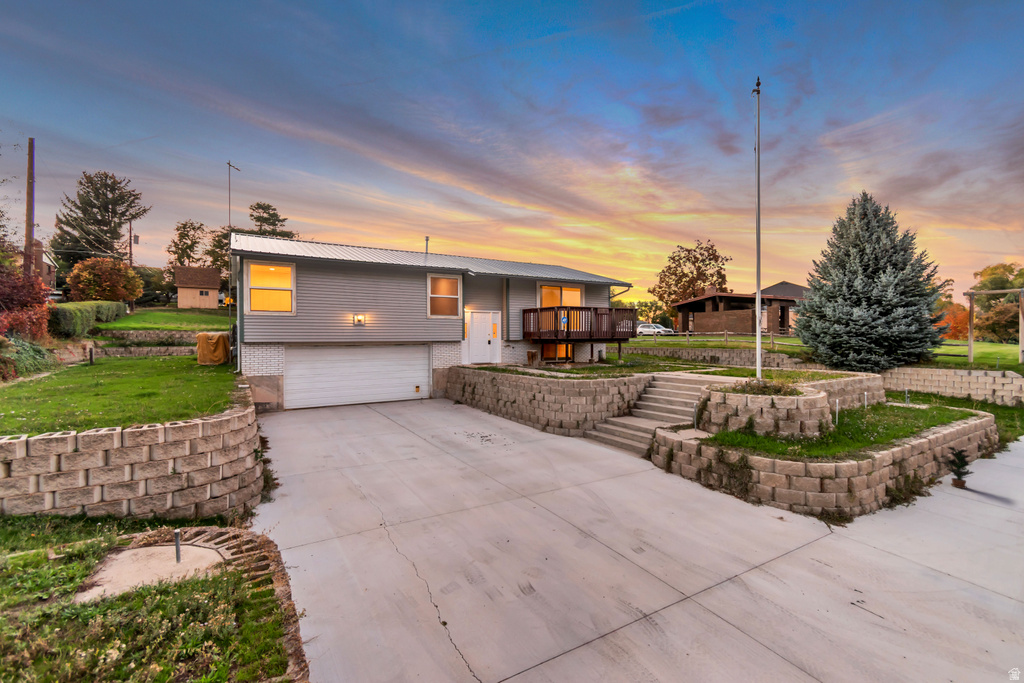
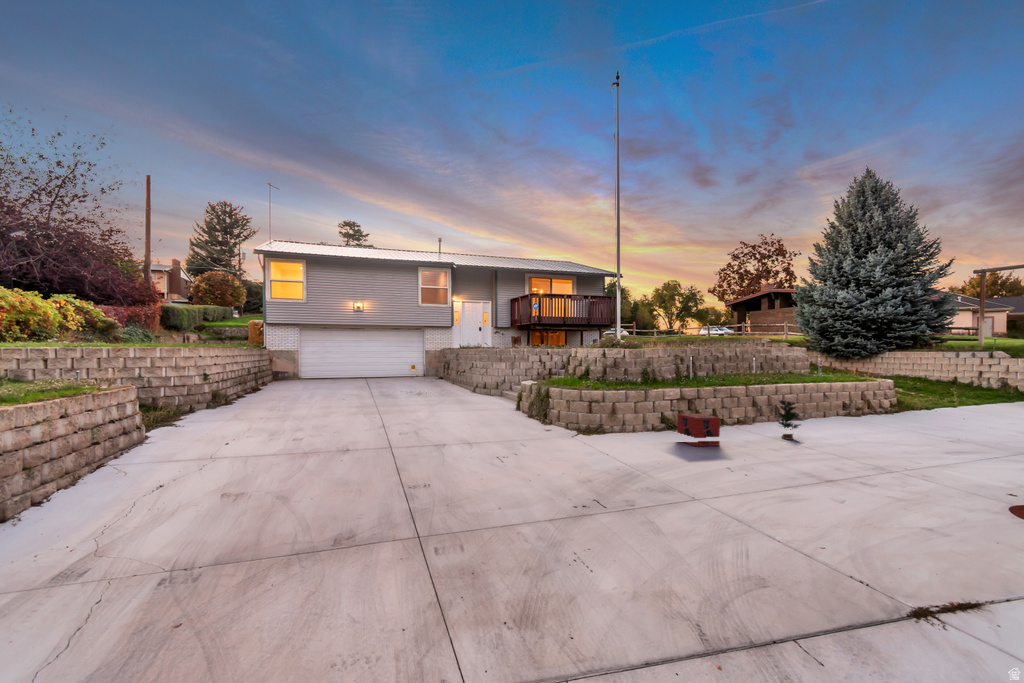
storage box: none [888,471,941,516] -> present [677,414,720,446]

